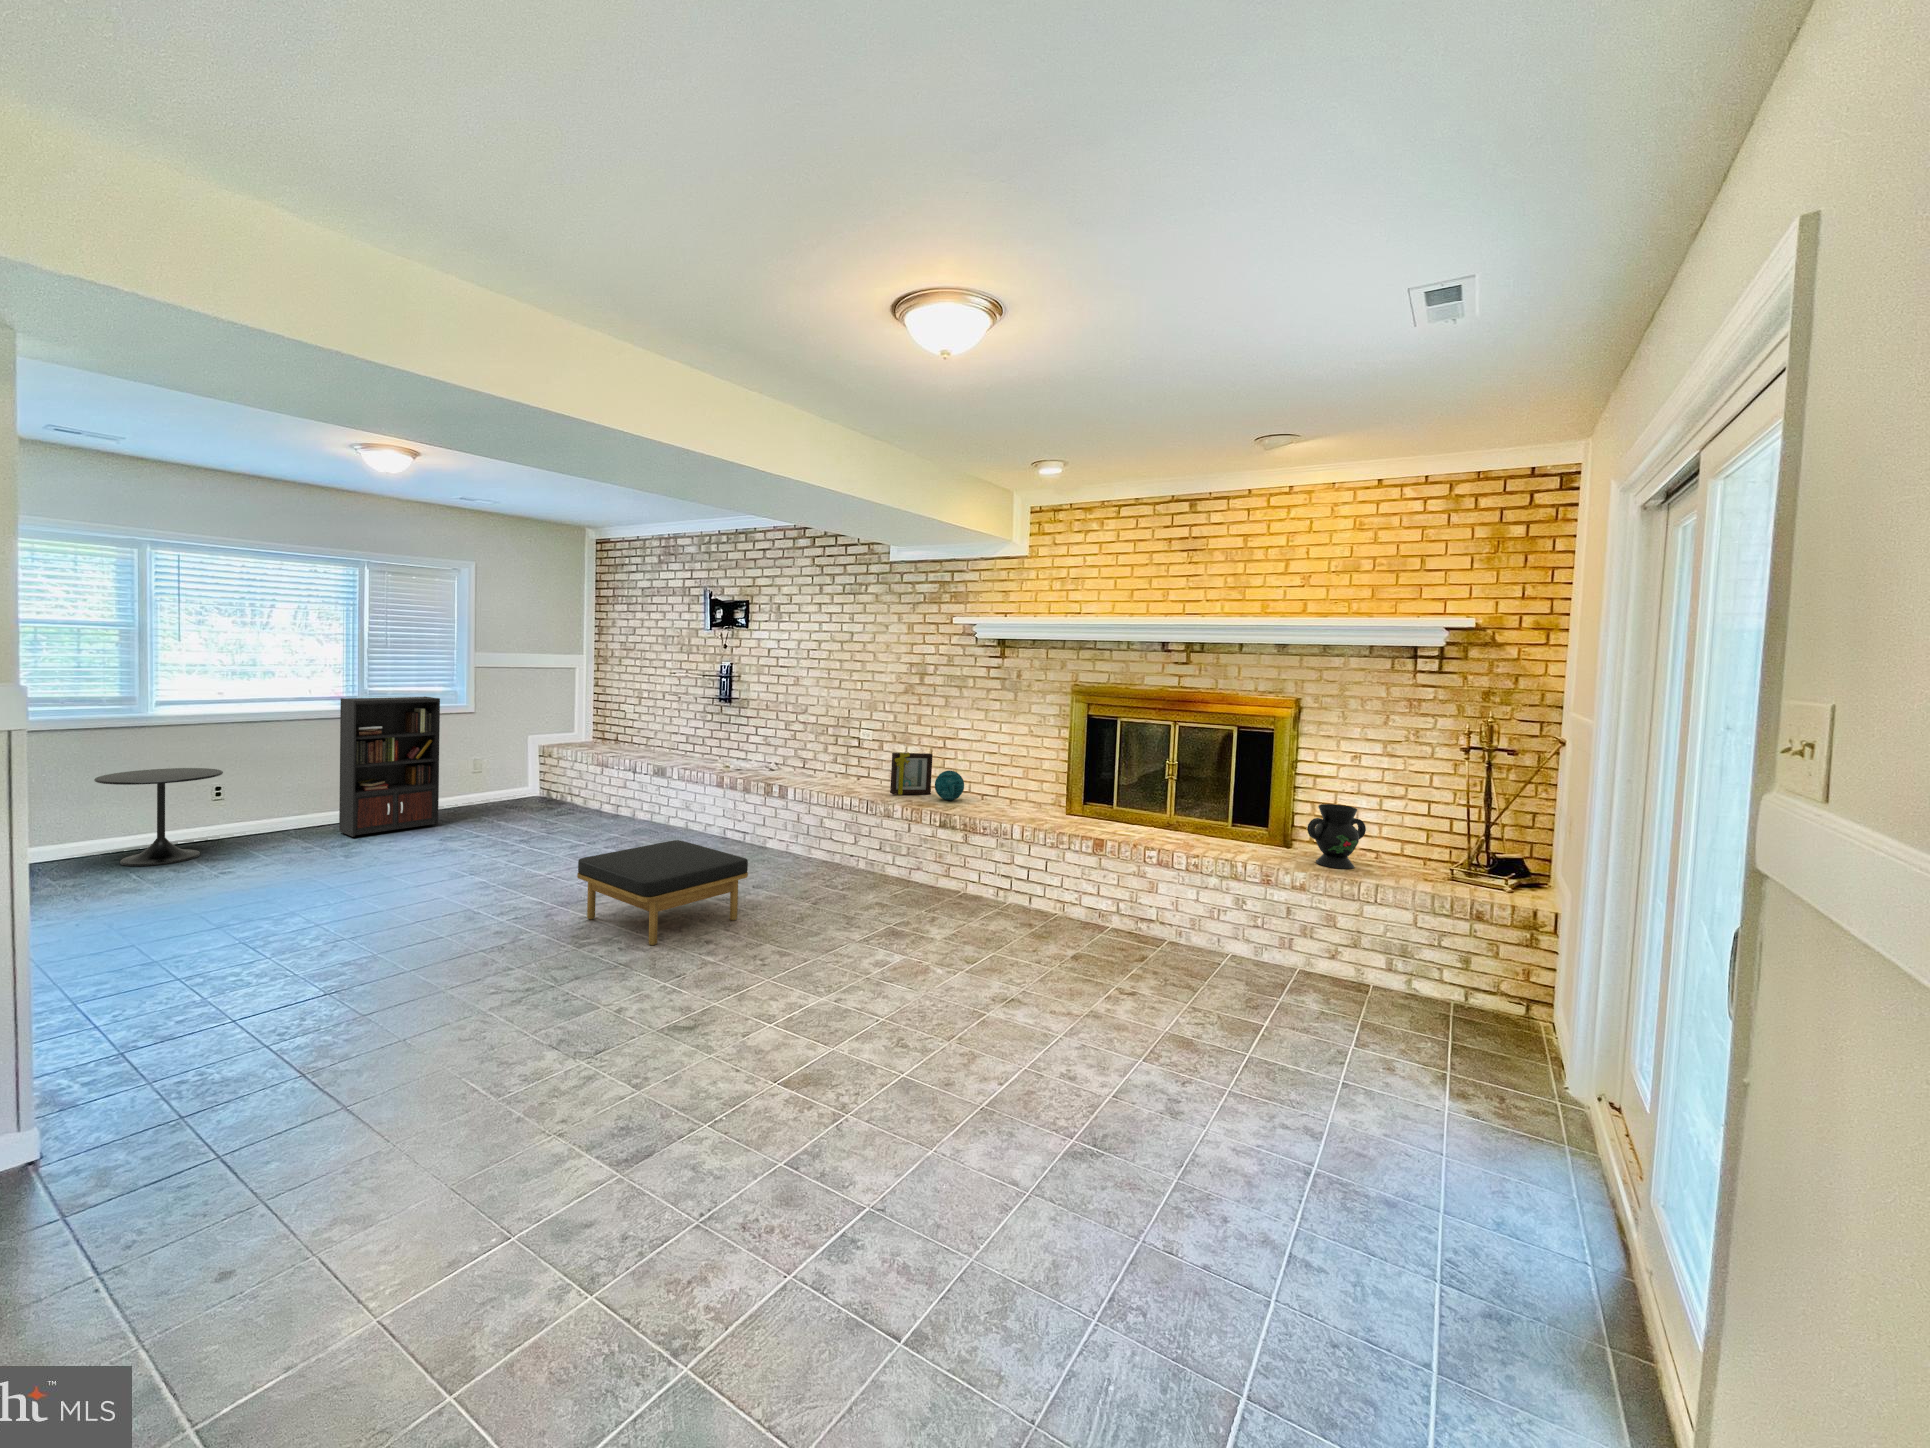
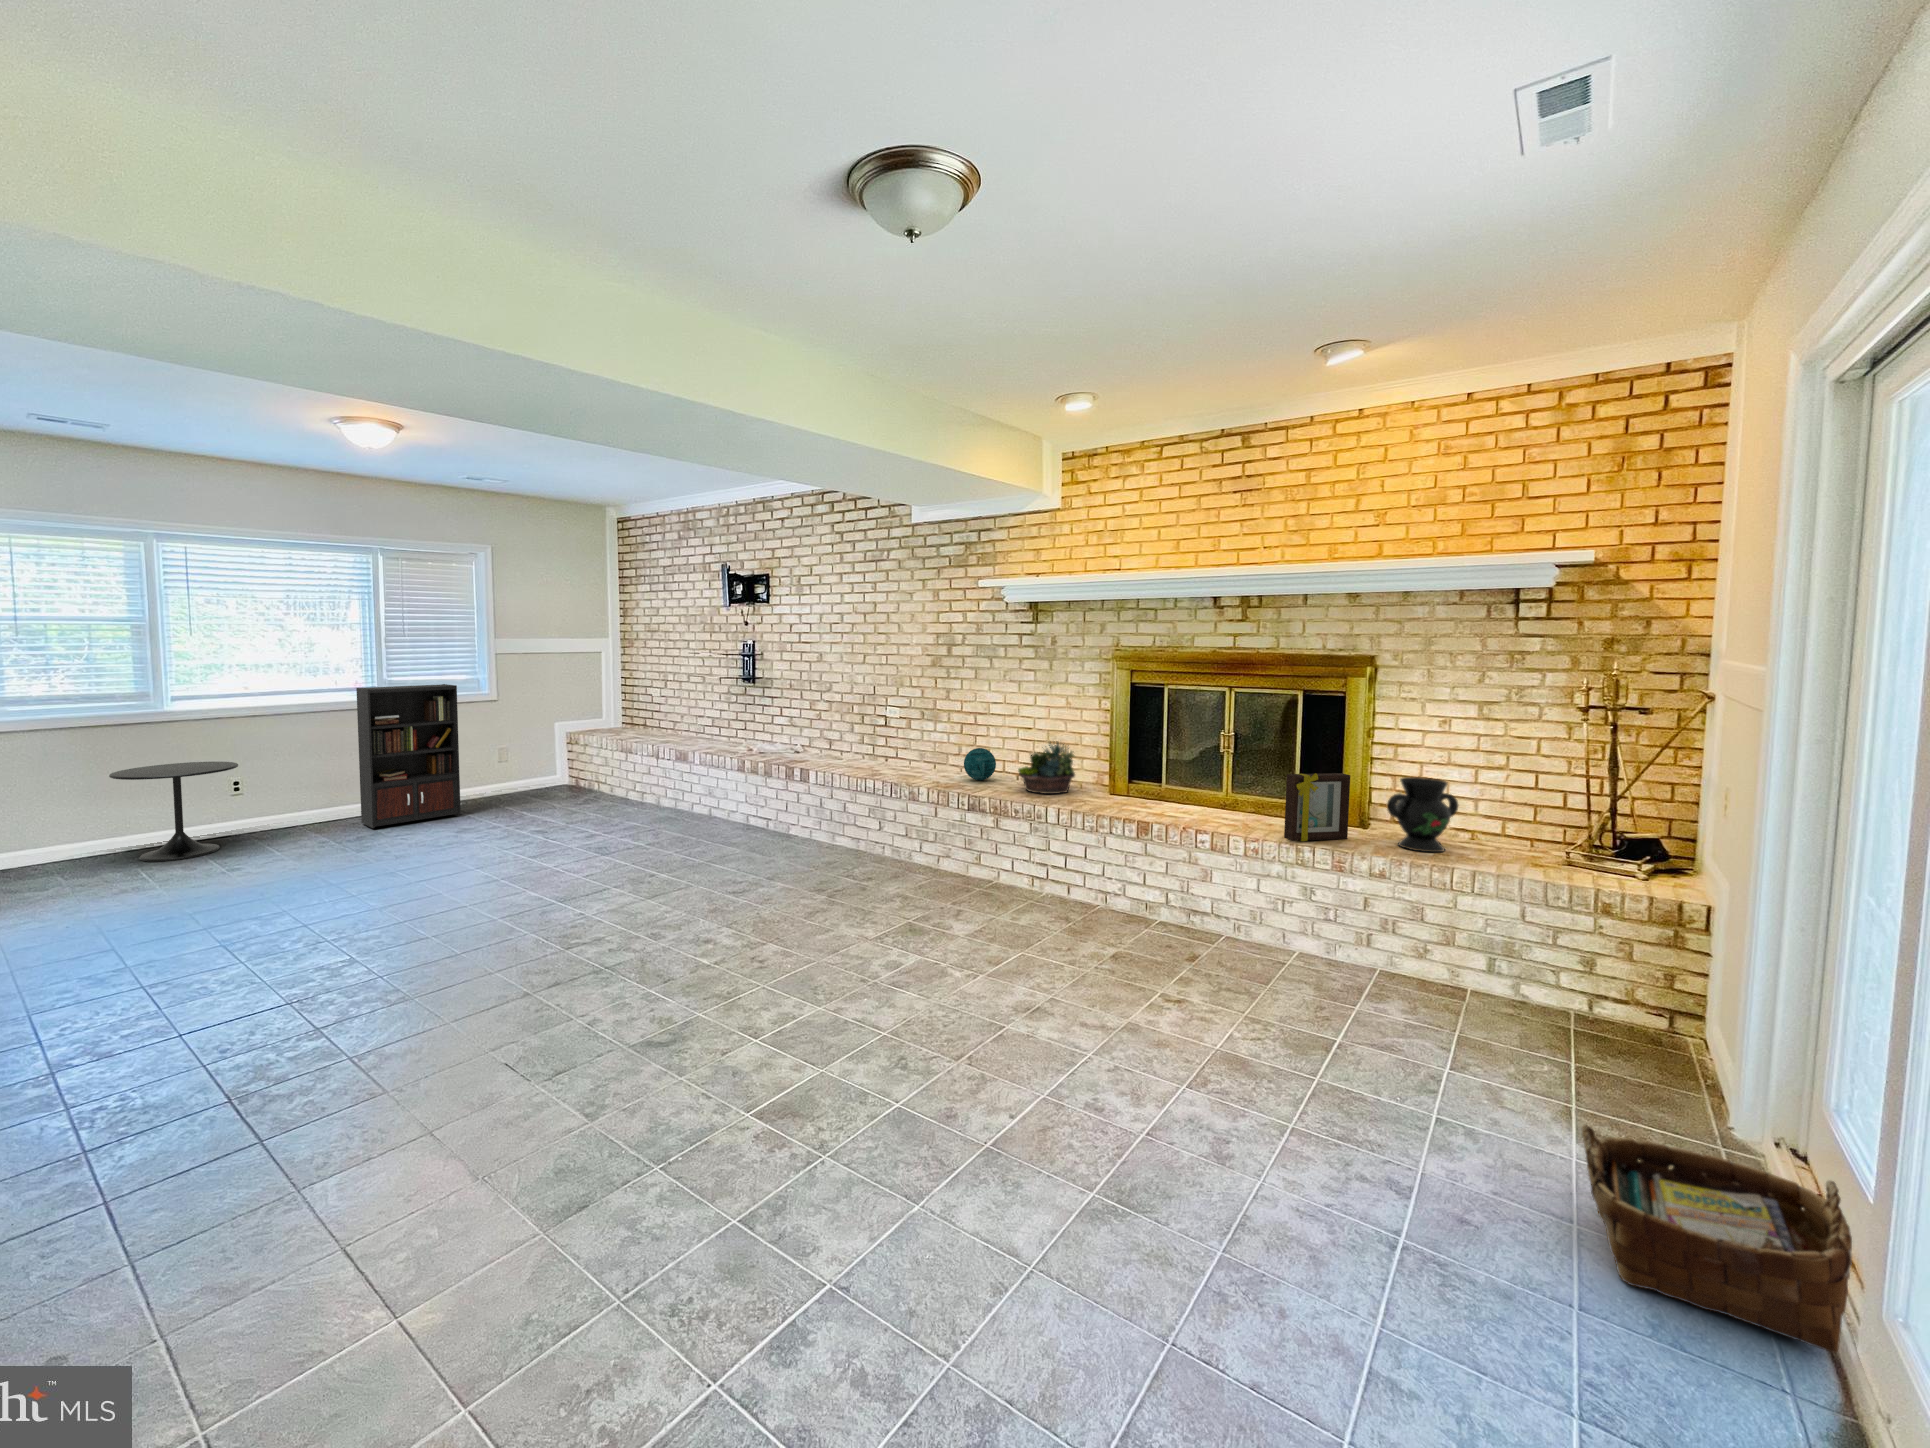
picture frame: present [890,752,933,795] -> present [1284,773,1350,841]
succulent planter: none [985,764,1038,814] -> present [1018,741,1075,794]
ottoman: present [577,840,748,945] -> none [571,828,753,944]
woven basket: none [1448,1077,1630,1233] -> present [1582,1125,1852,1353]

